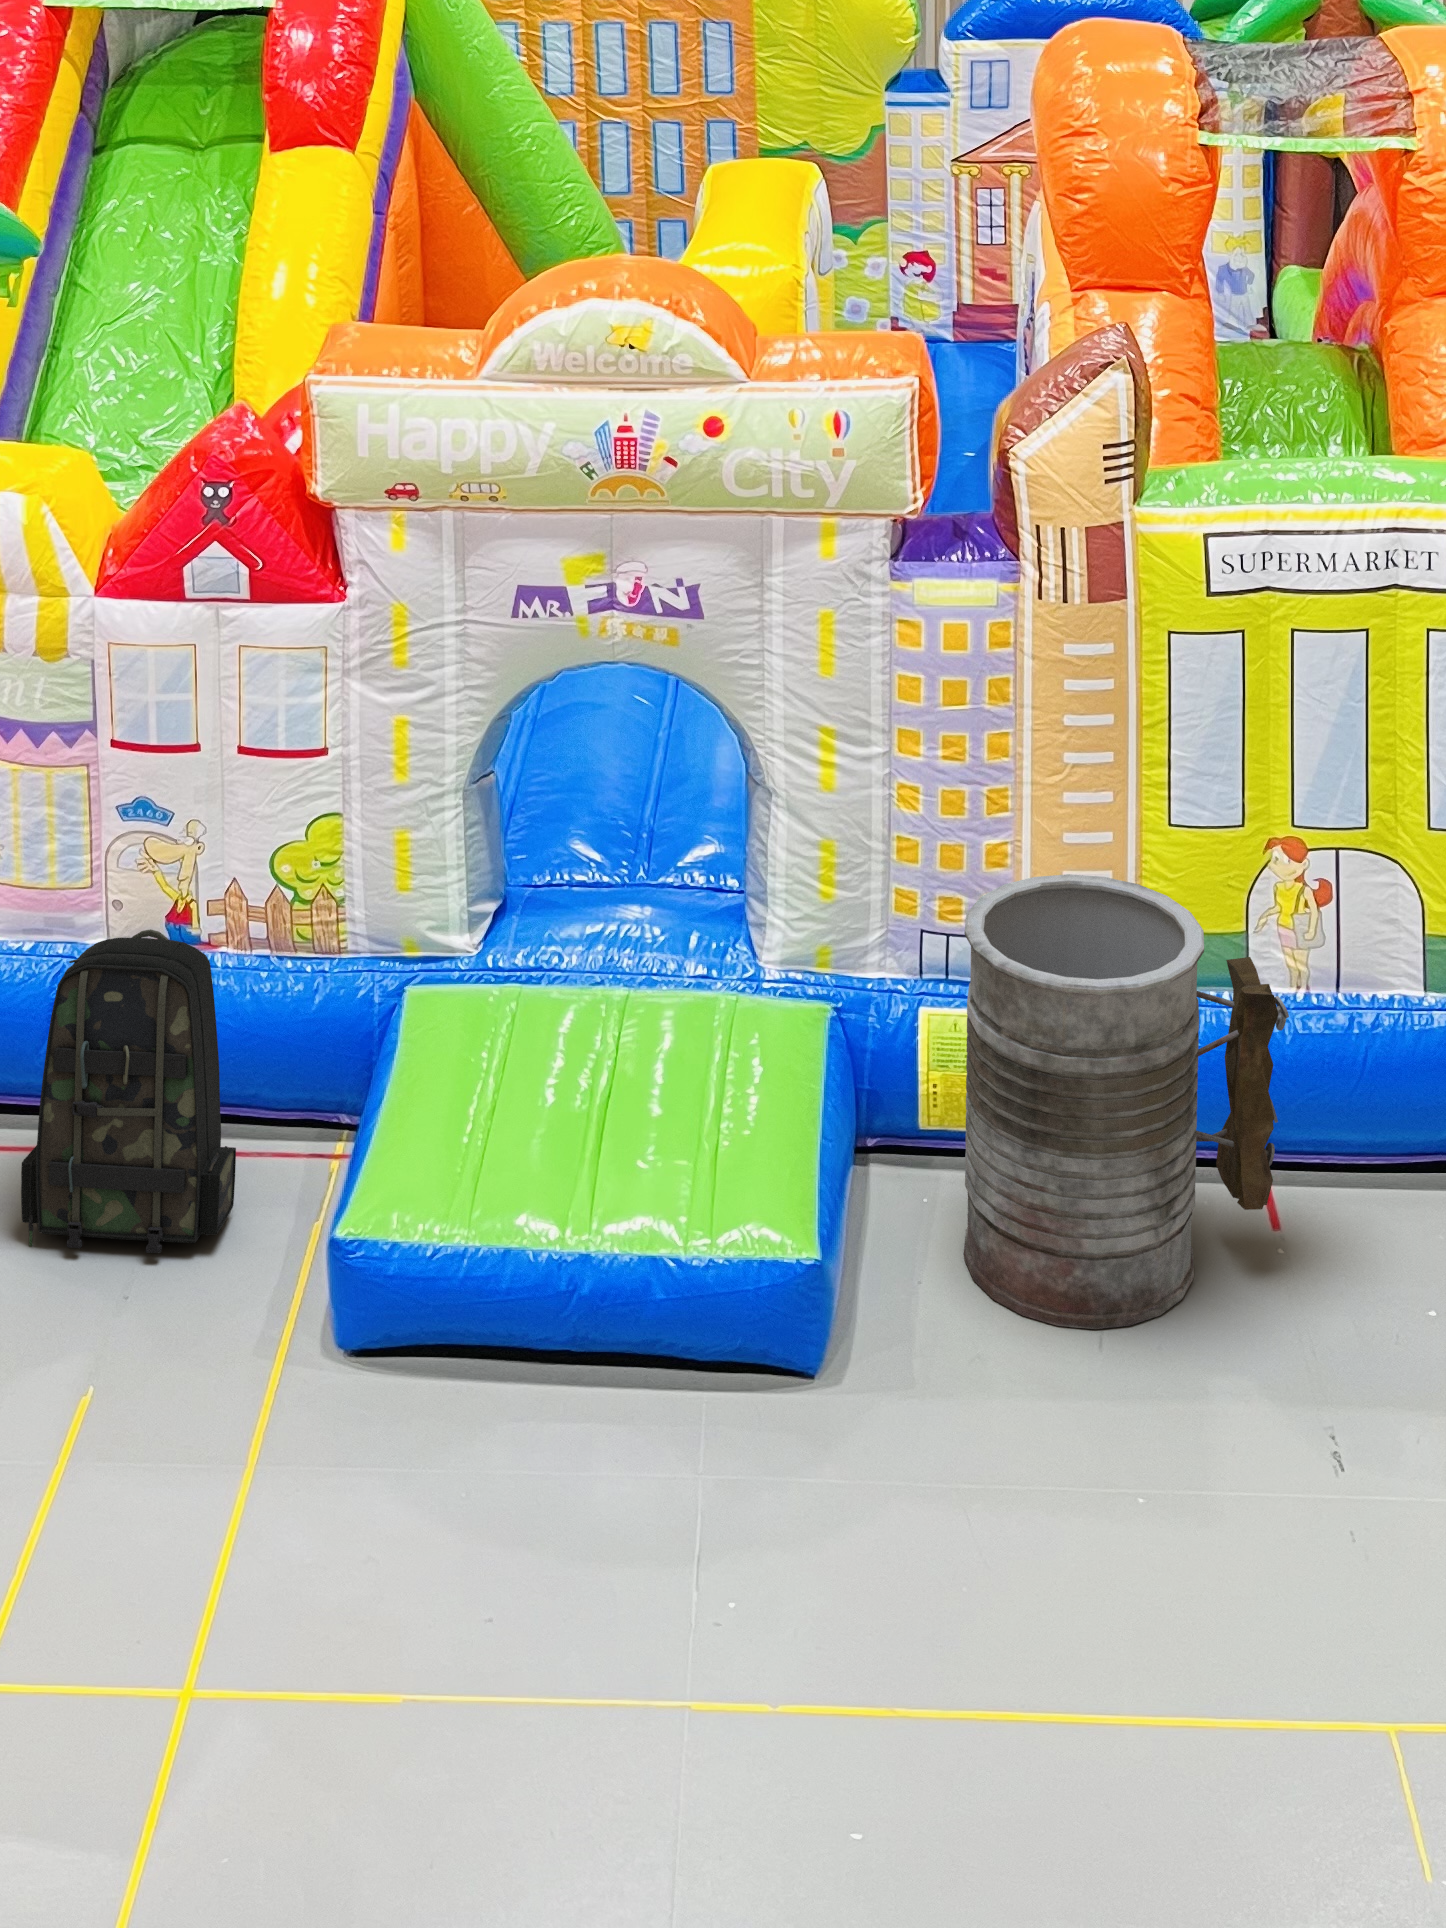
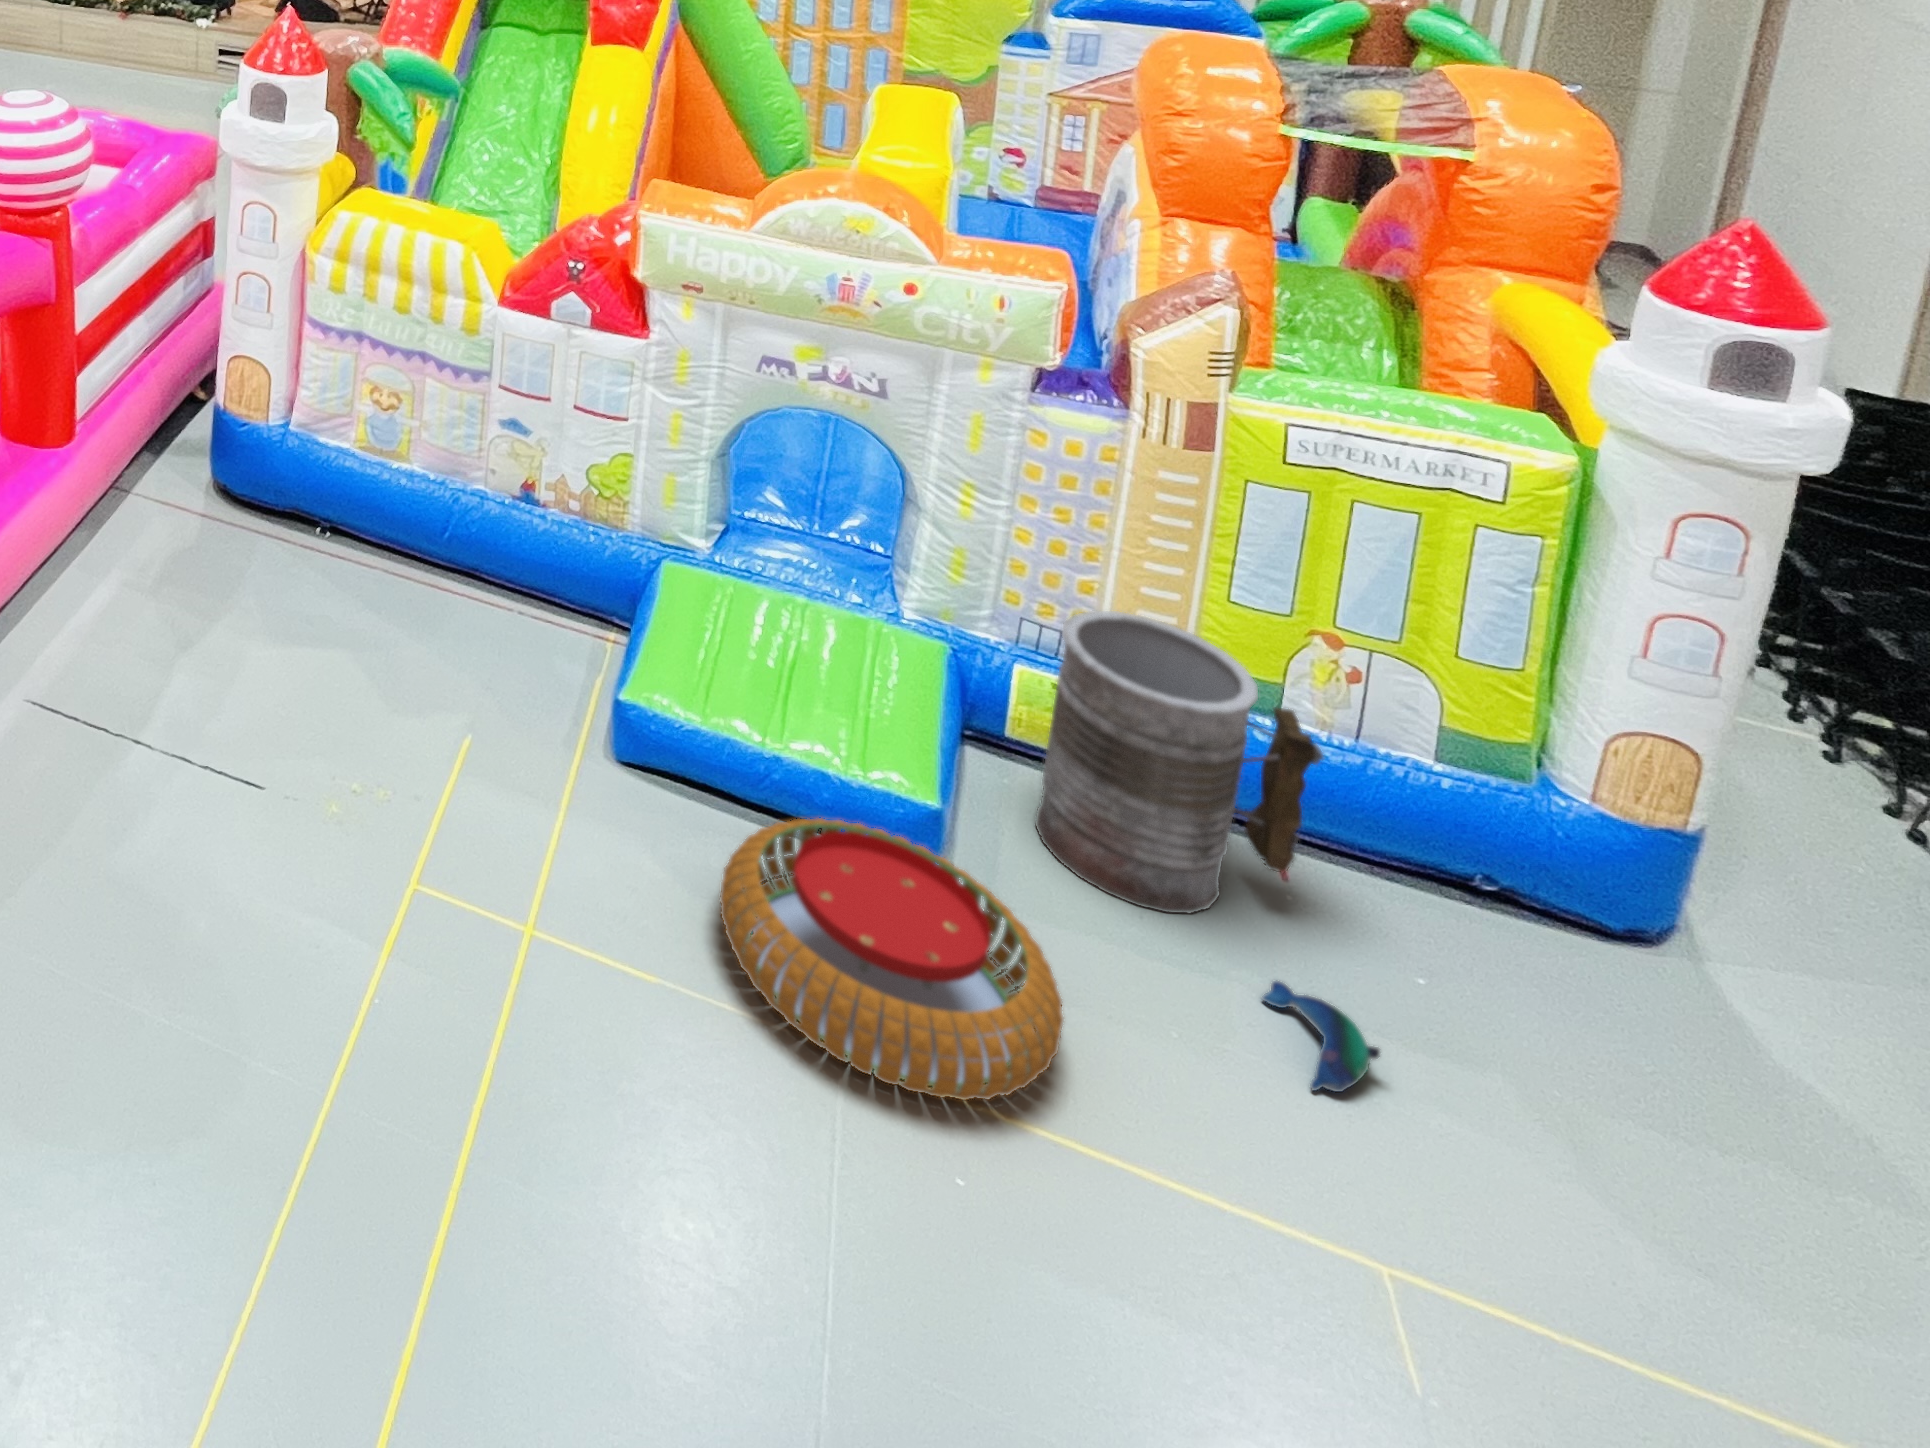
backpack: present [21,929,236,1253] -> none [435,487,556,659]
pouf: none [500,1330,992,1746] -> present [720,818,1063,1100]
plush toy: none [1243,1370,1376,1512] -> present [1262,981,1380,1092]

